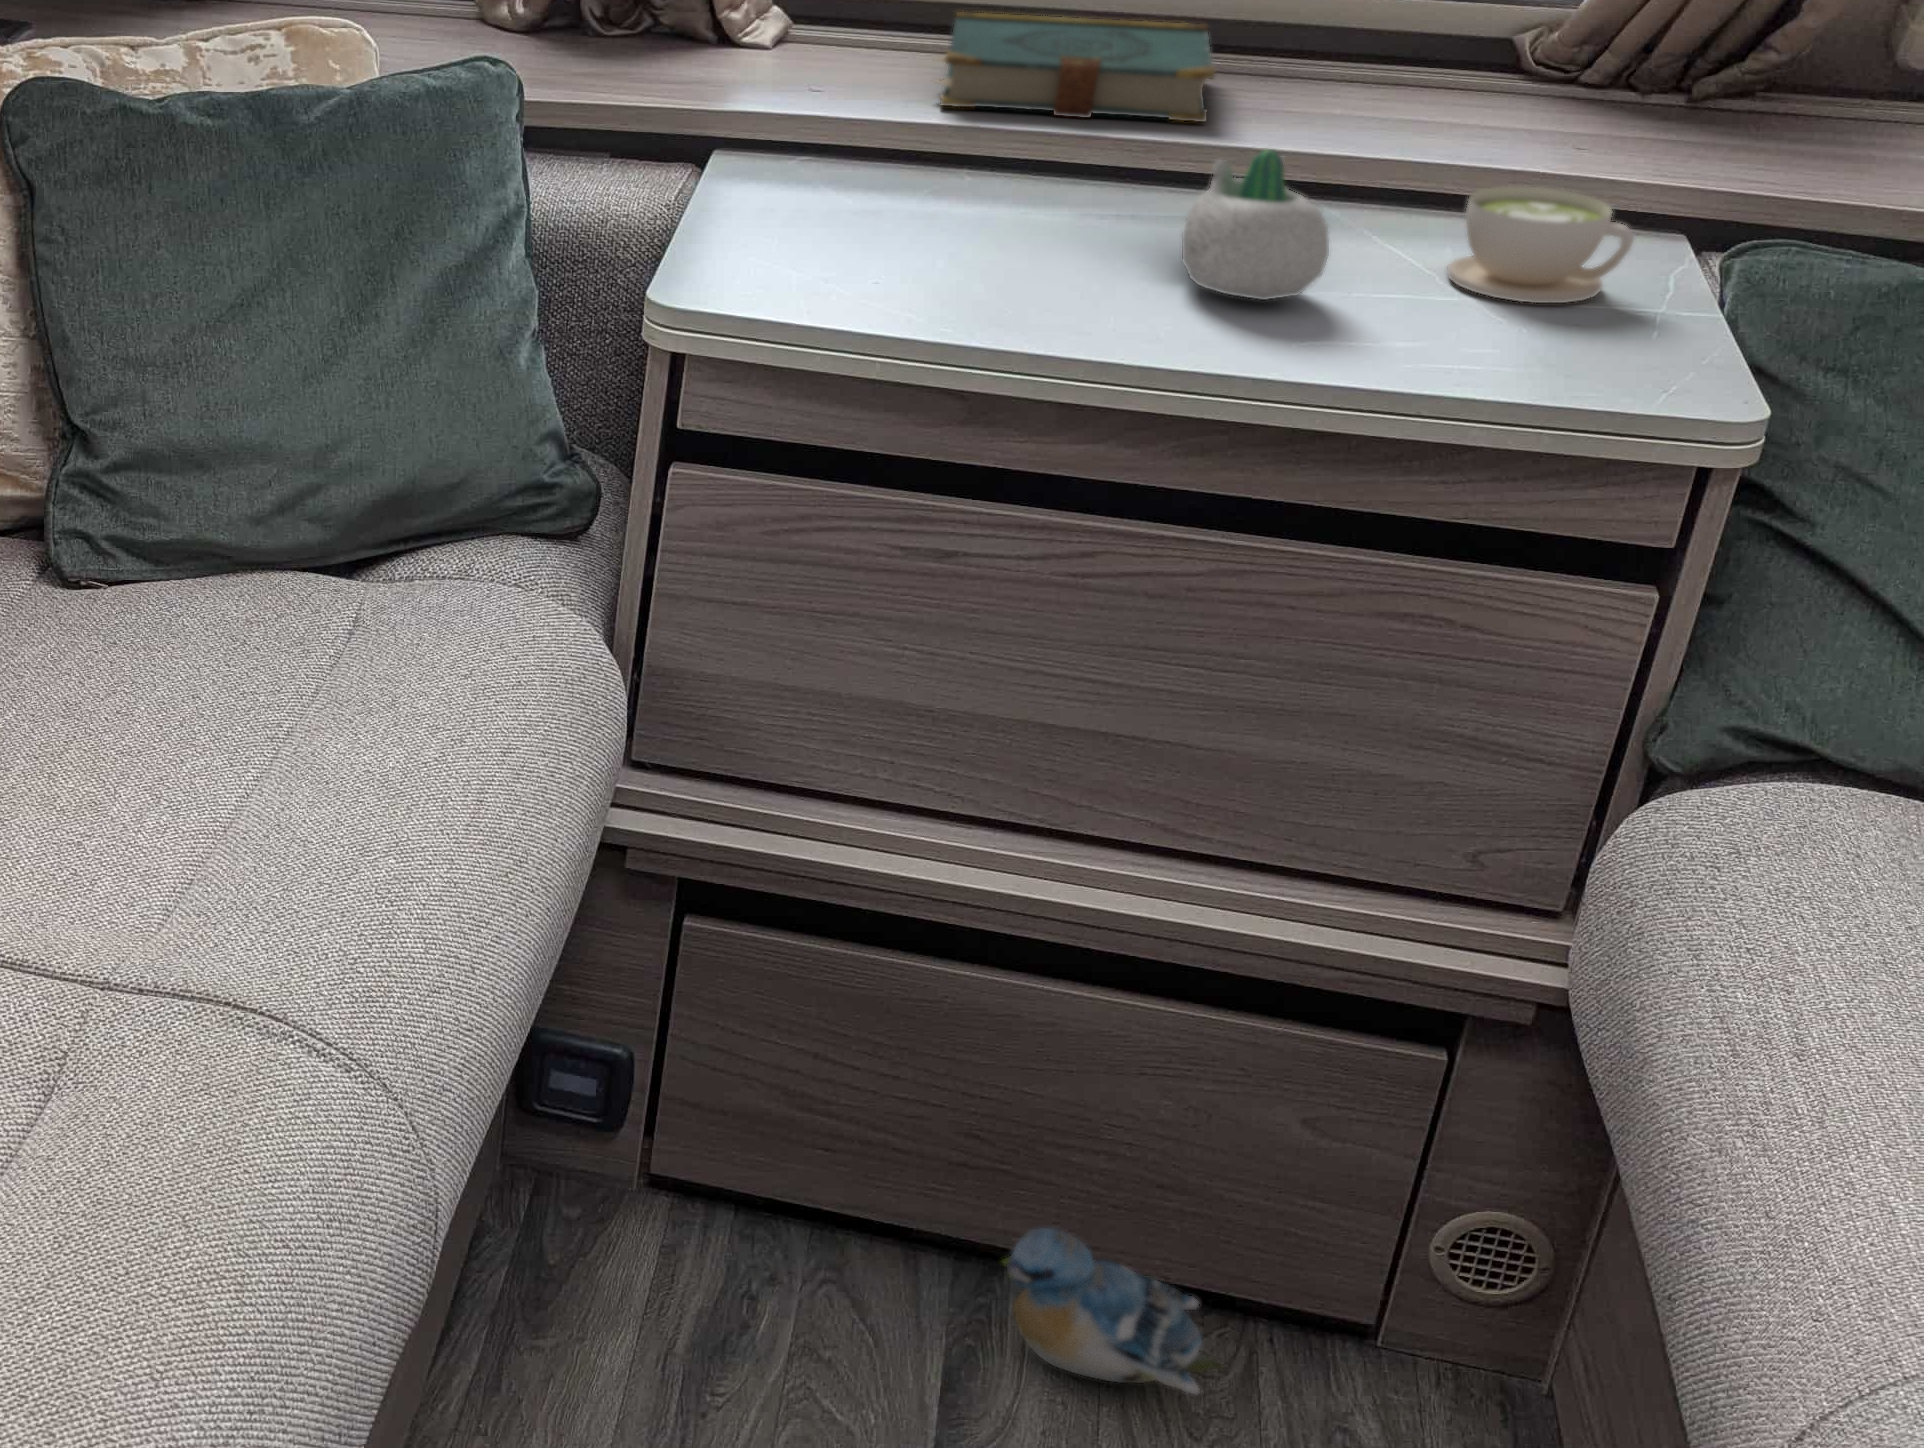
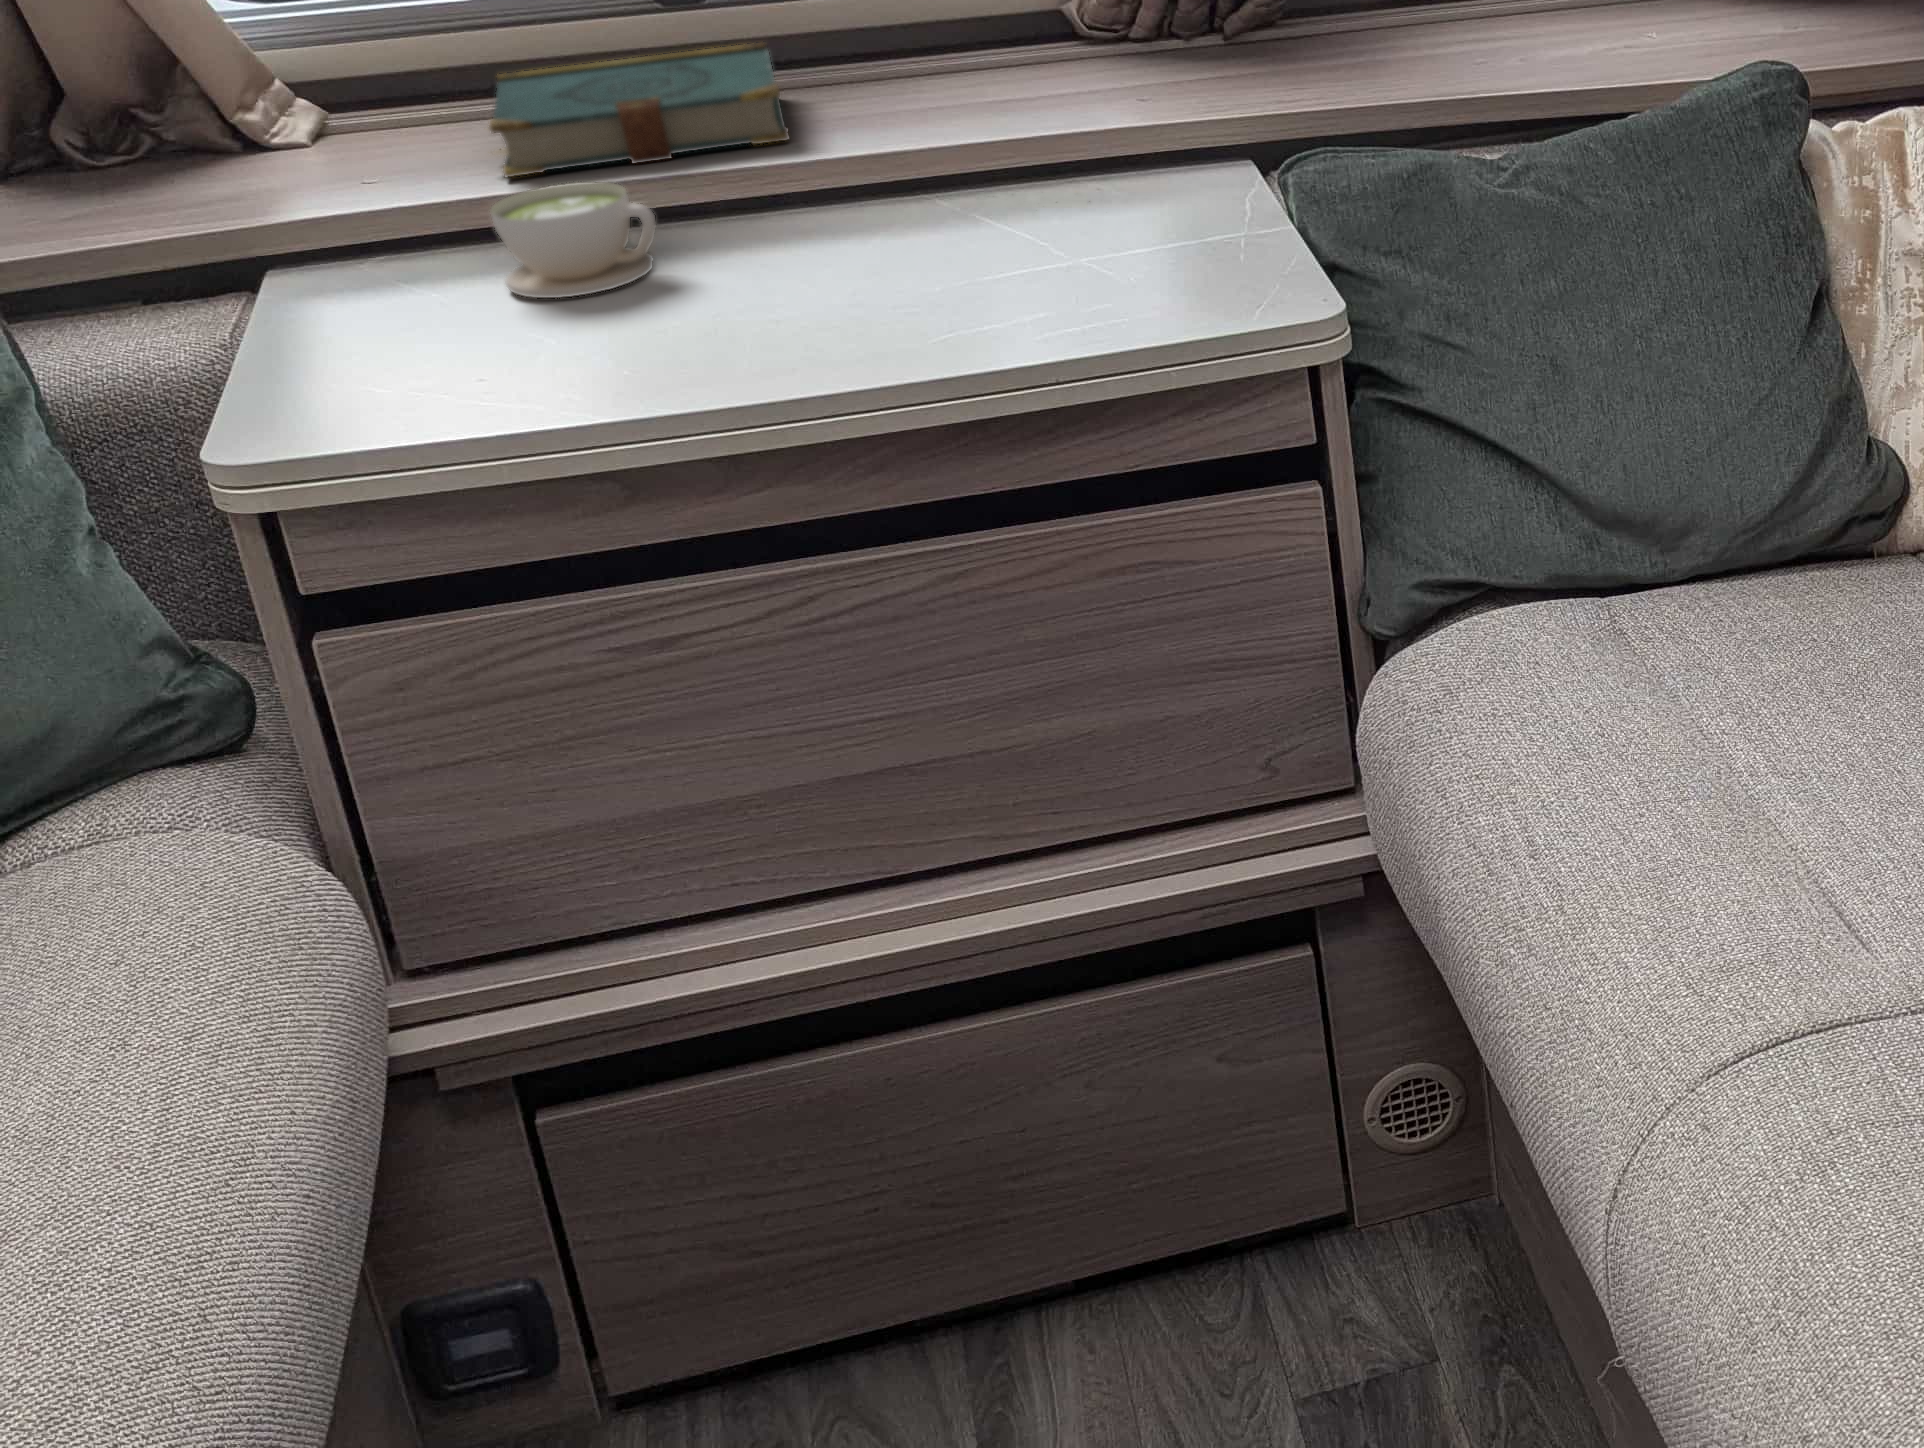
succulent planter: present [1182,149,1329,300] -> none [778,160,927,311]
coffee cup: present [1447,186,1634,303] -> present [491,182,656,298]
plush toy: present [1002,1228,1223,1395] -> none [996,1254,1236,1384]

